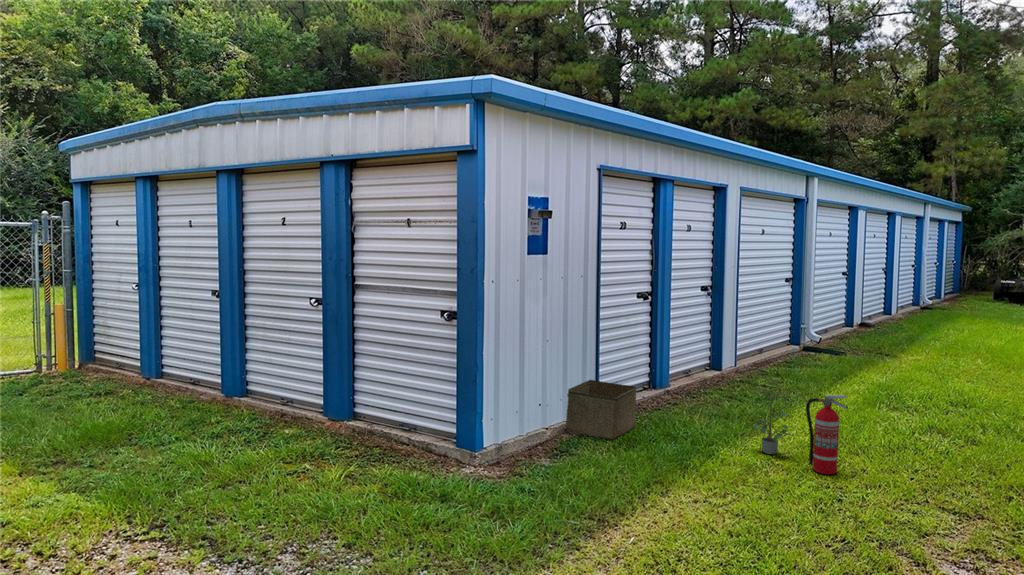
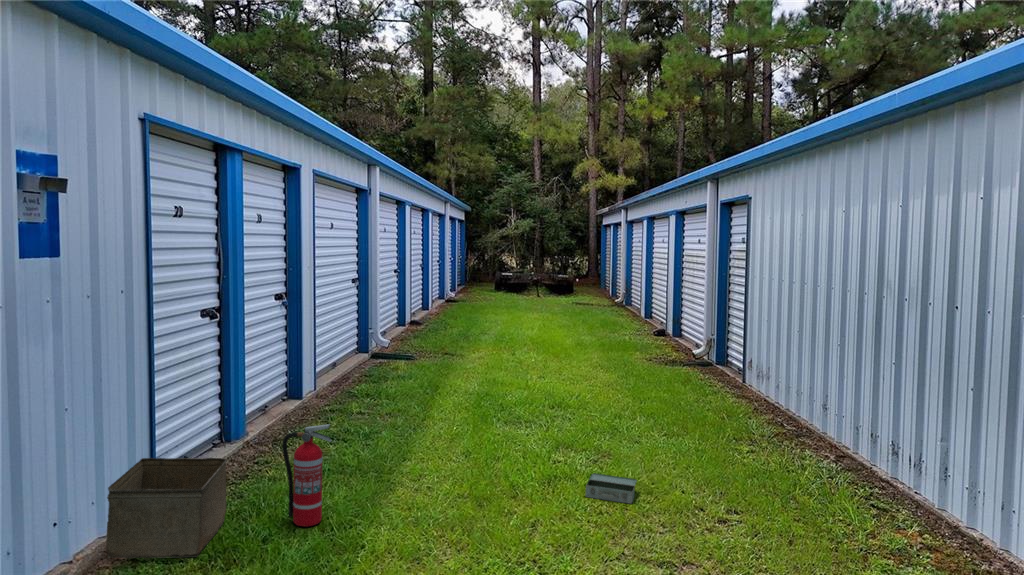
potted plant: present [753,390,791,454] -> none [403,435,456,522]
fire extinguisher: present [806,395,847,474] -> present [282,424,331,526]
toolbox: none [929,452,990,482] -> present [586,473,637,504]

